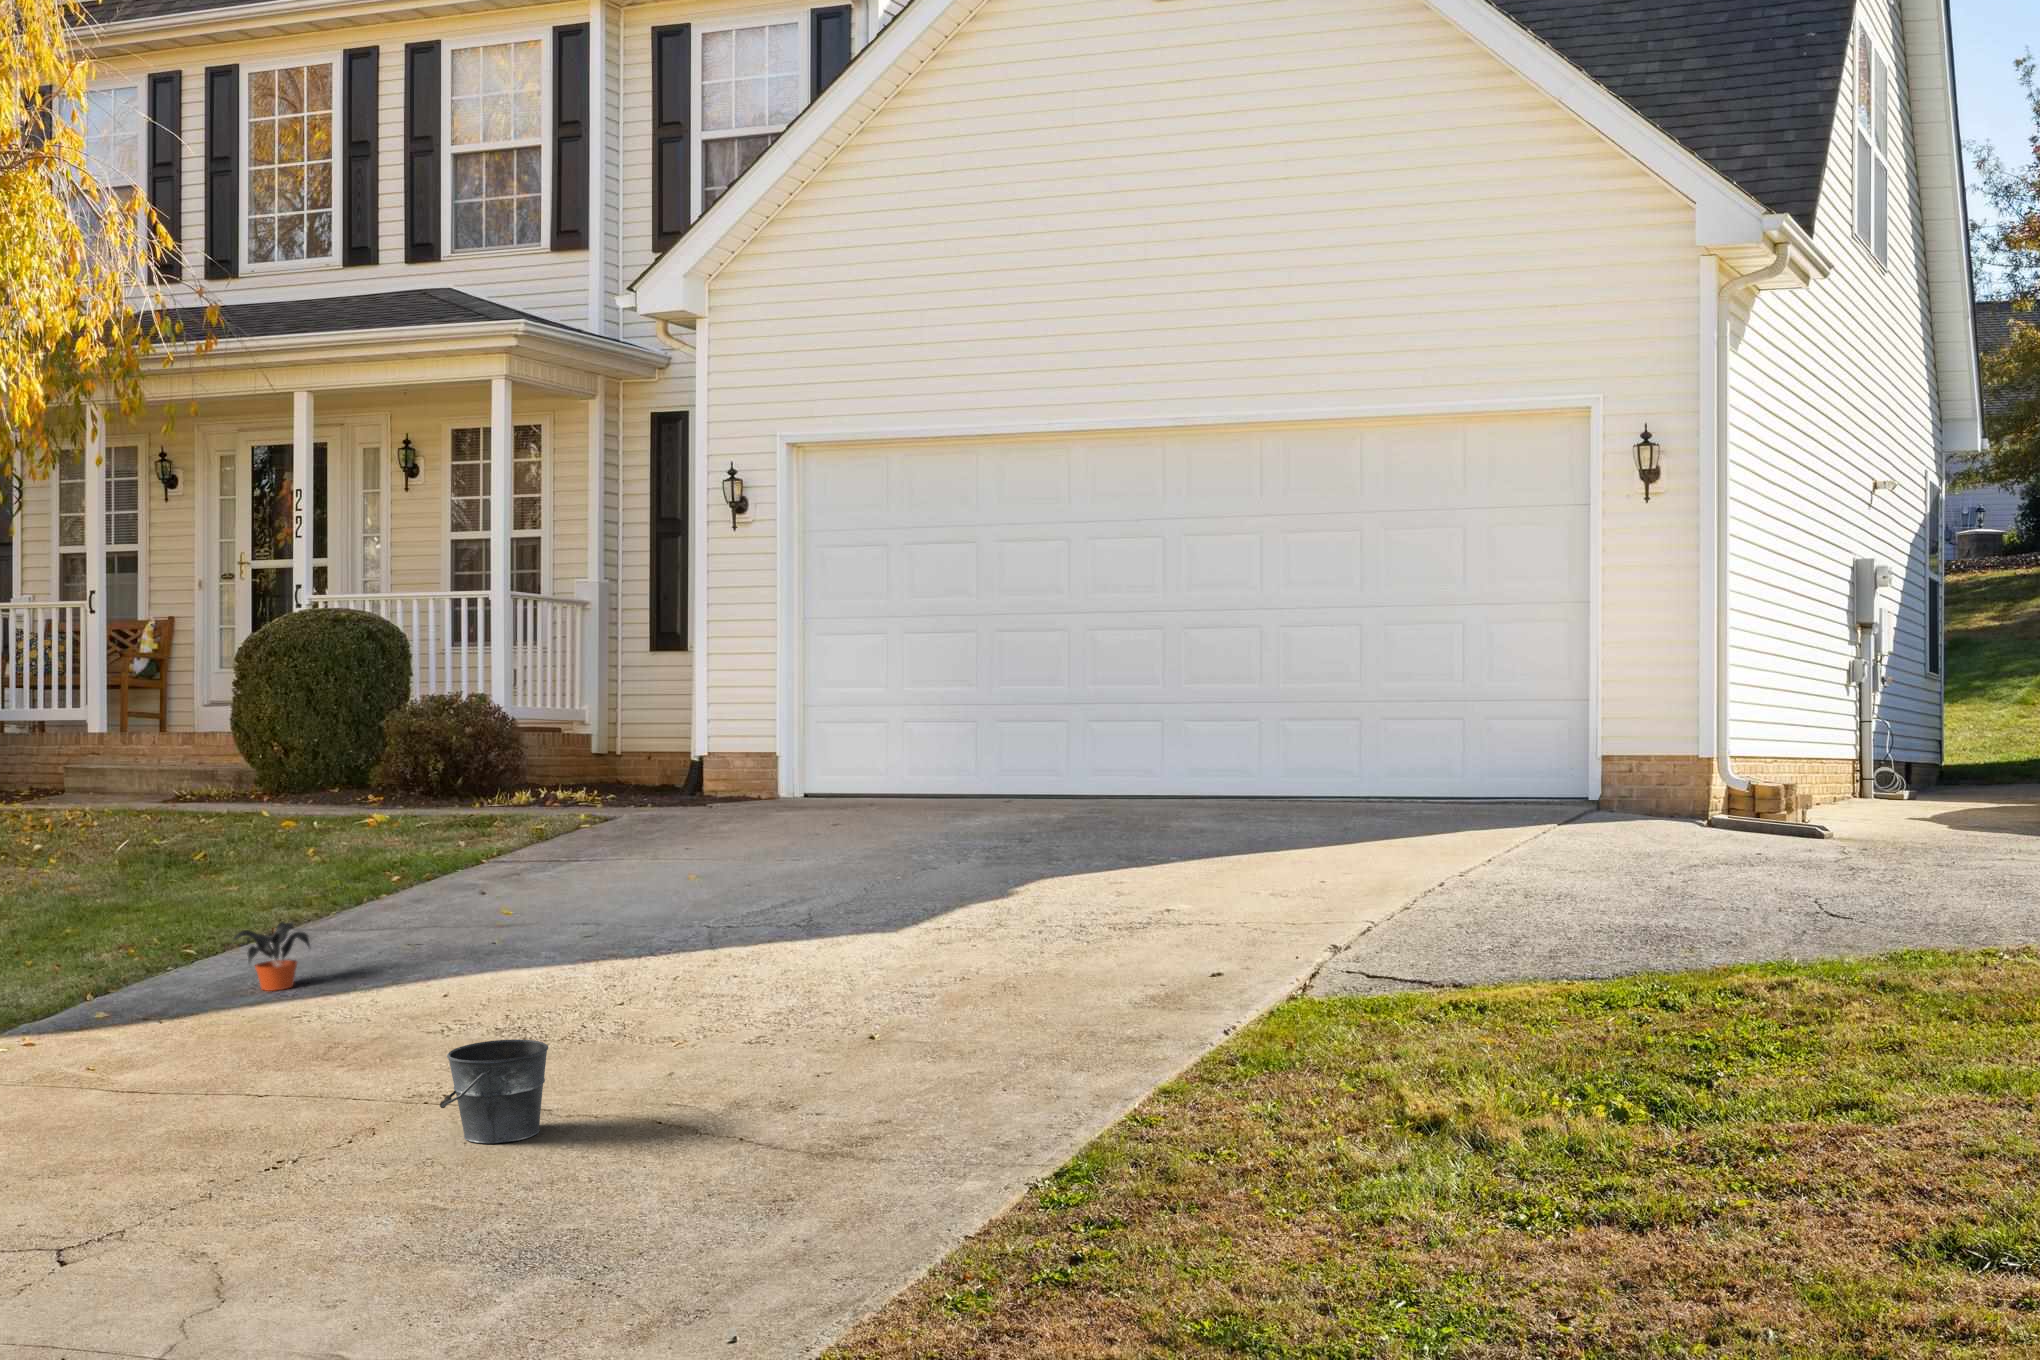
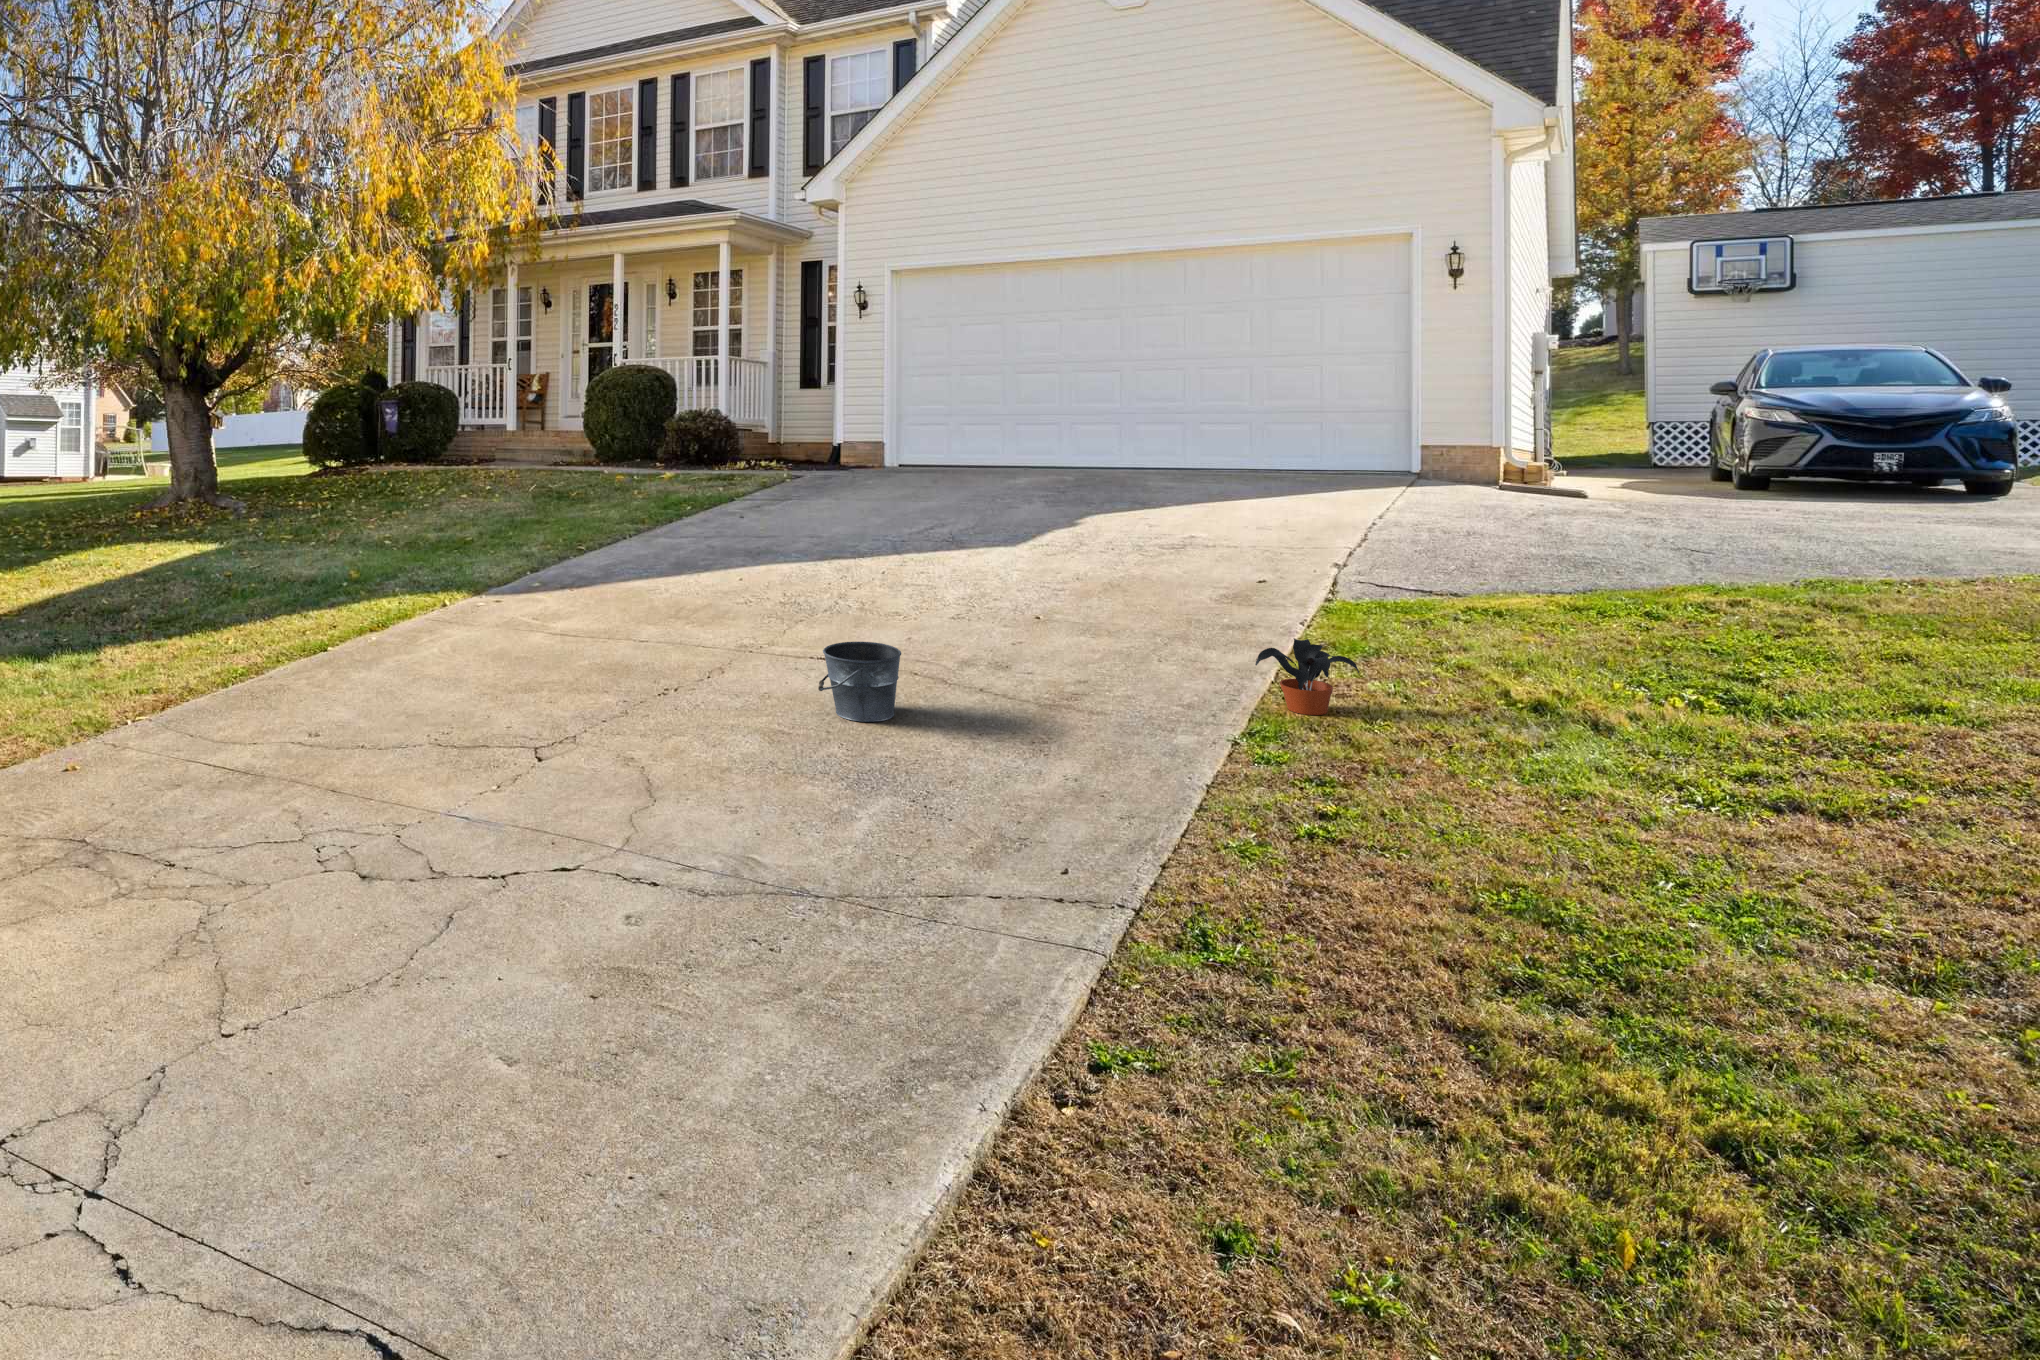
potted plant: present [234,922,310,991] -> present [1255,638,1359,715]

